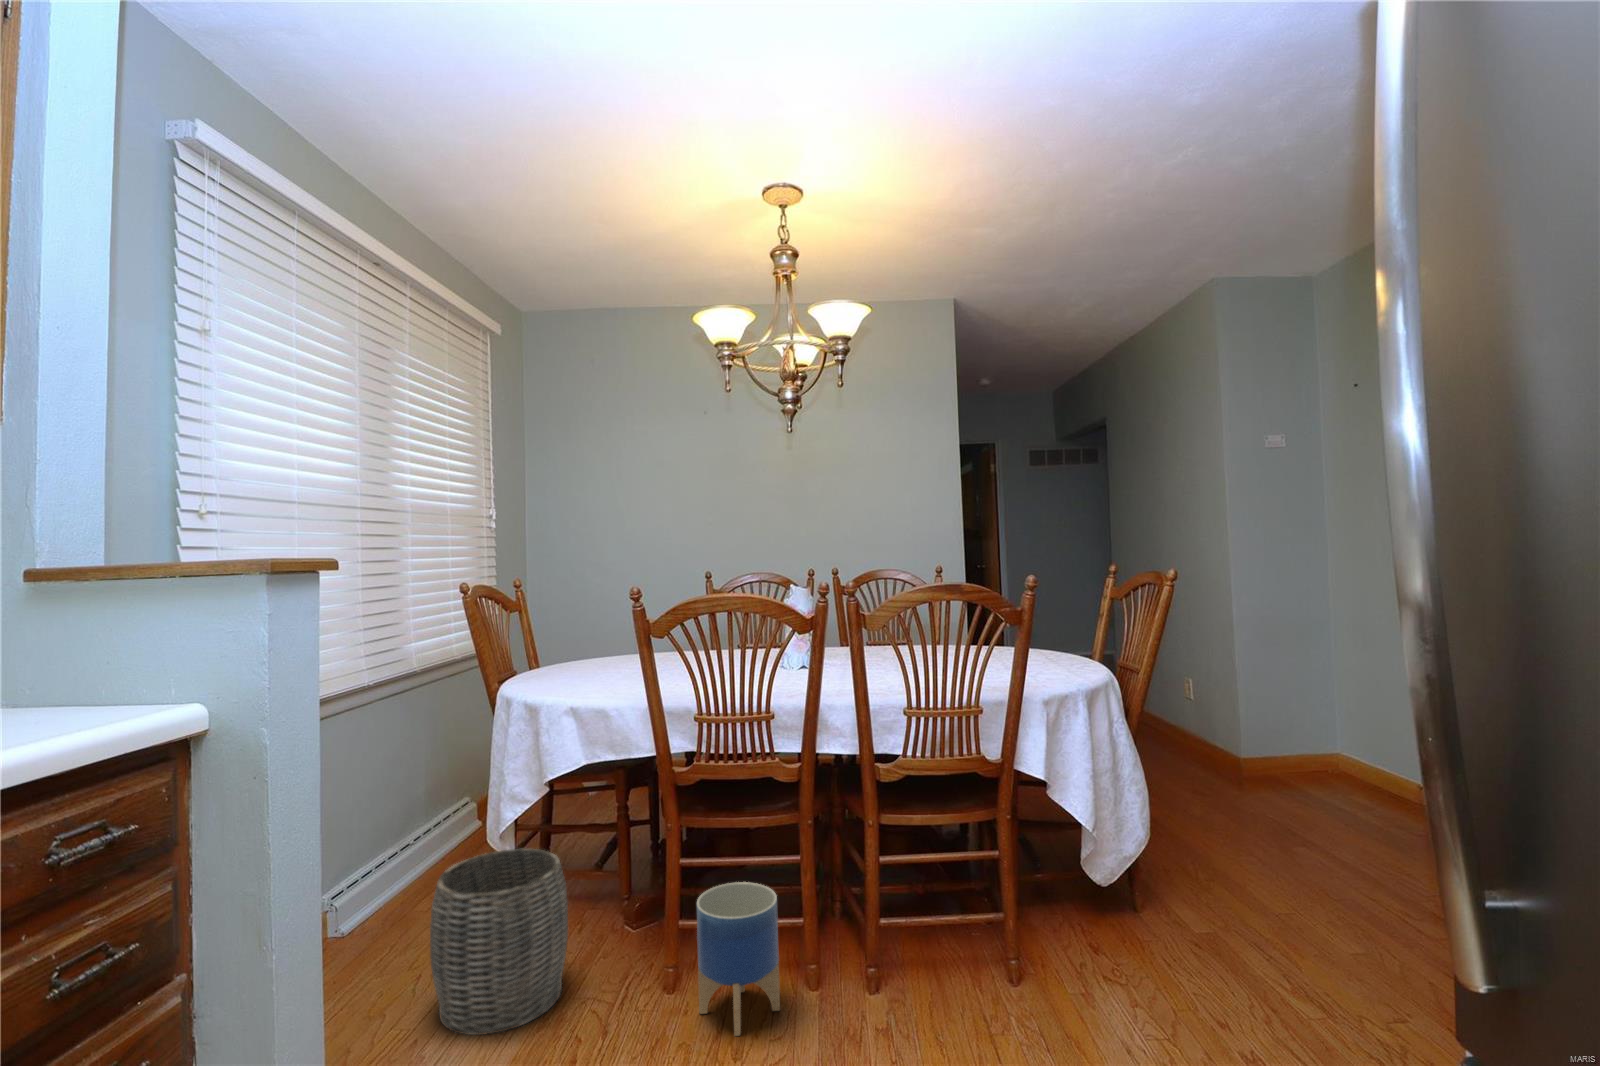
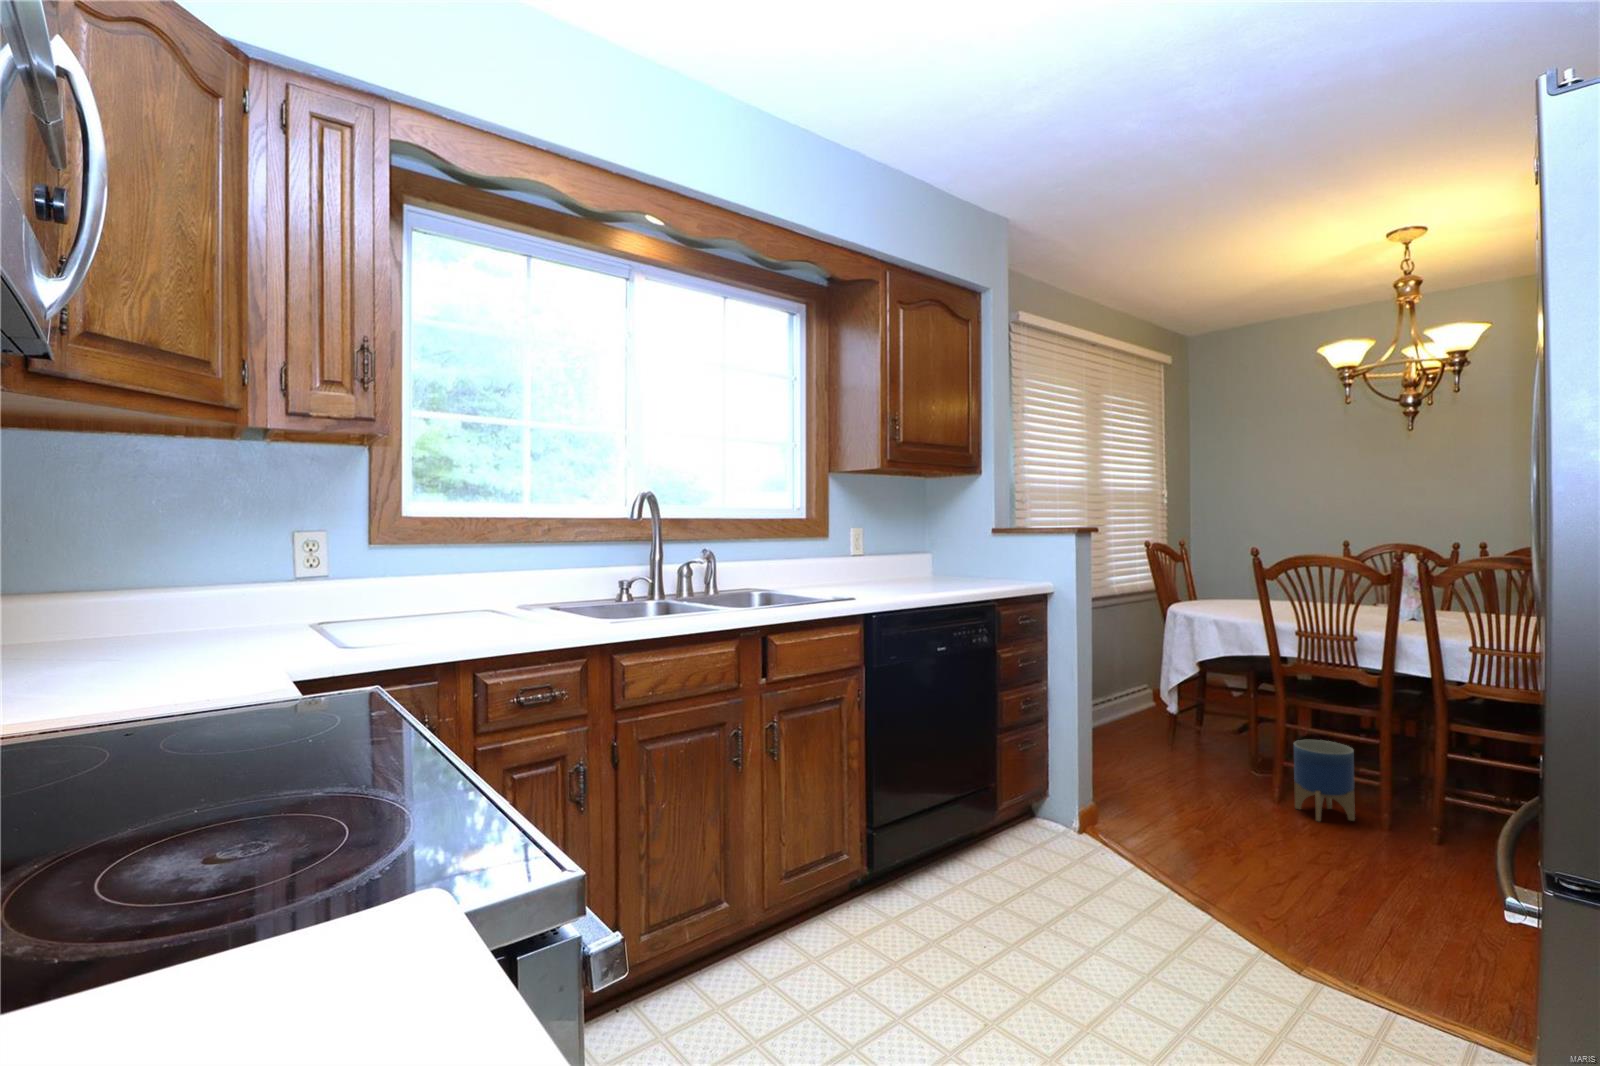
woven basket: present [430,849,568,1035] -> none [1133,698,1212,785]

